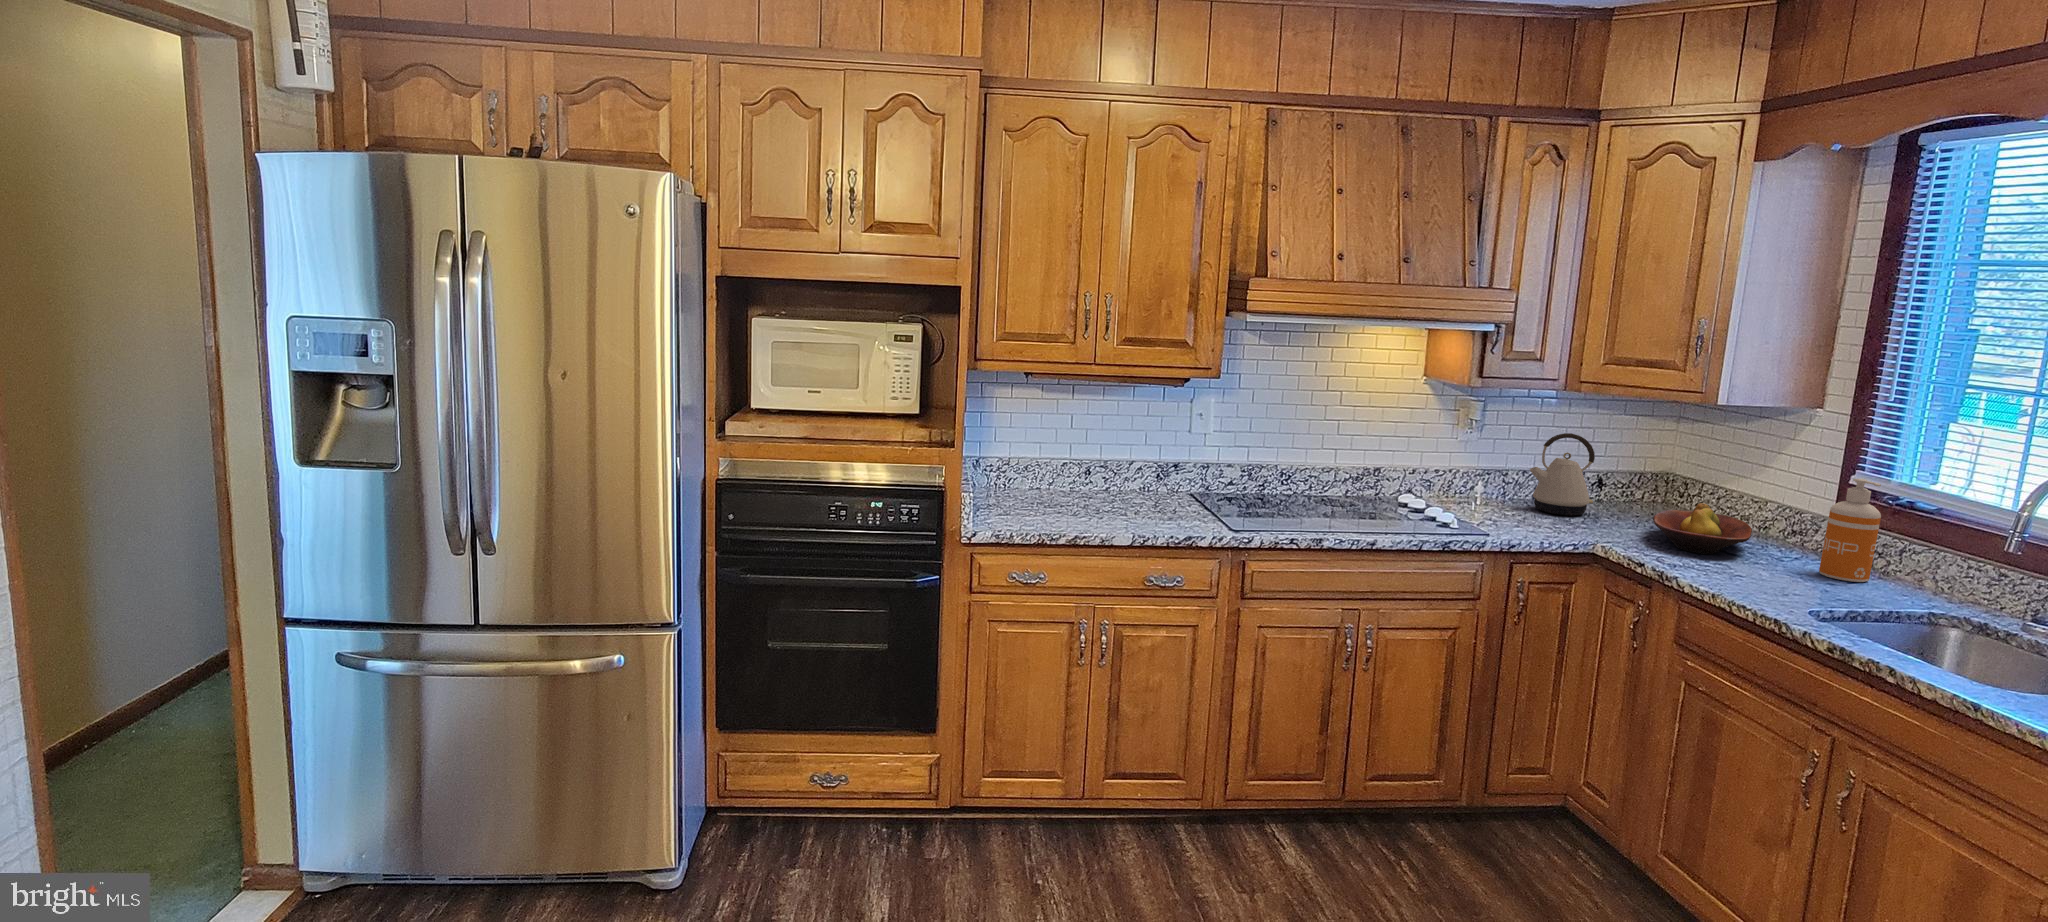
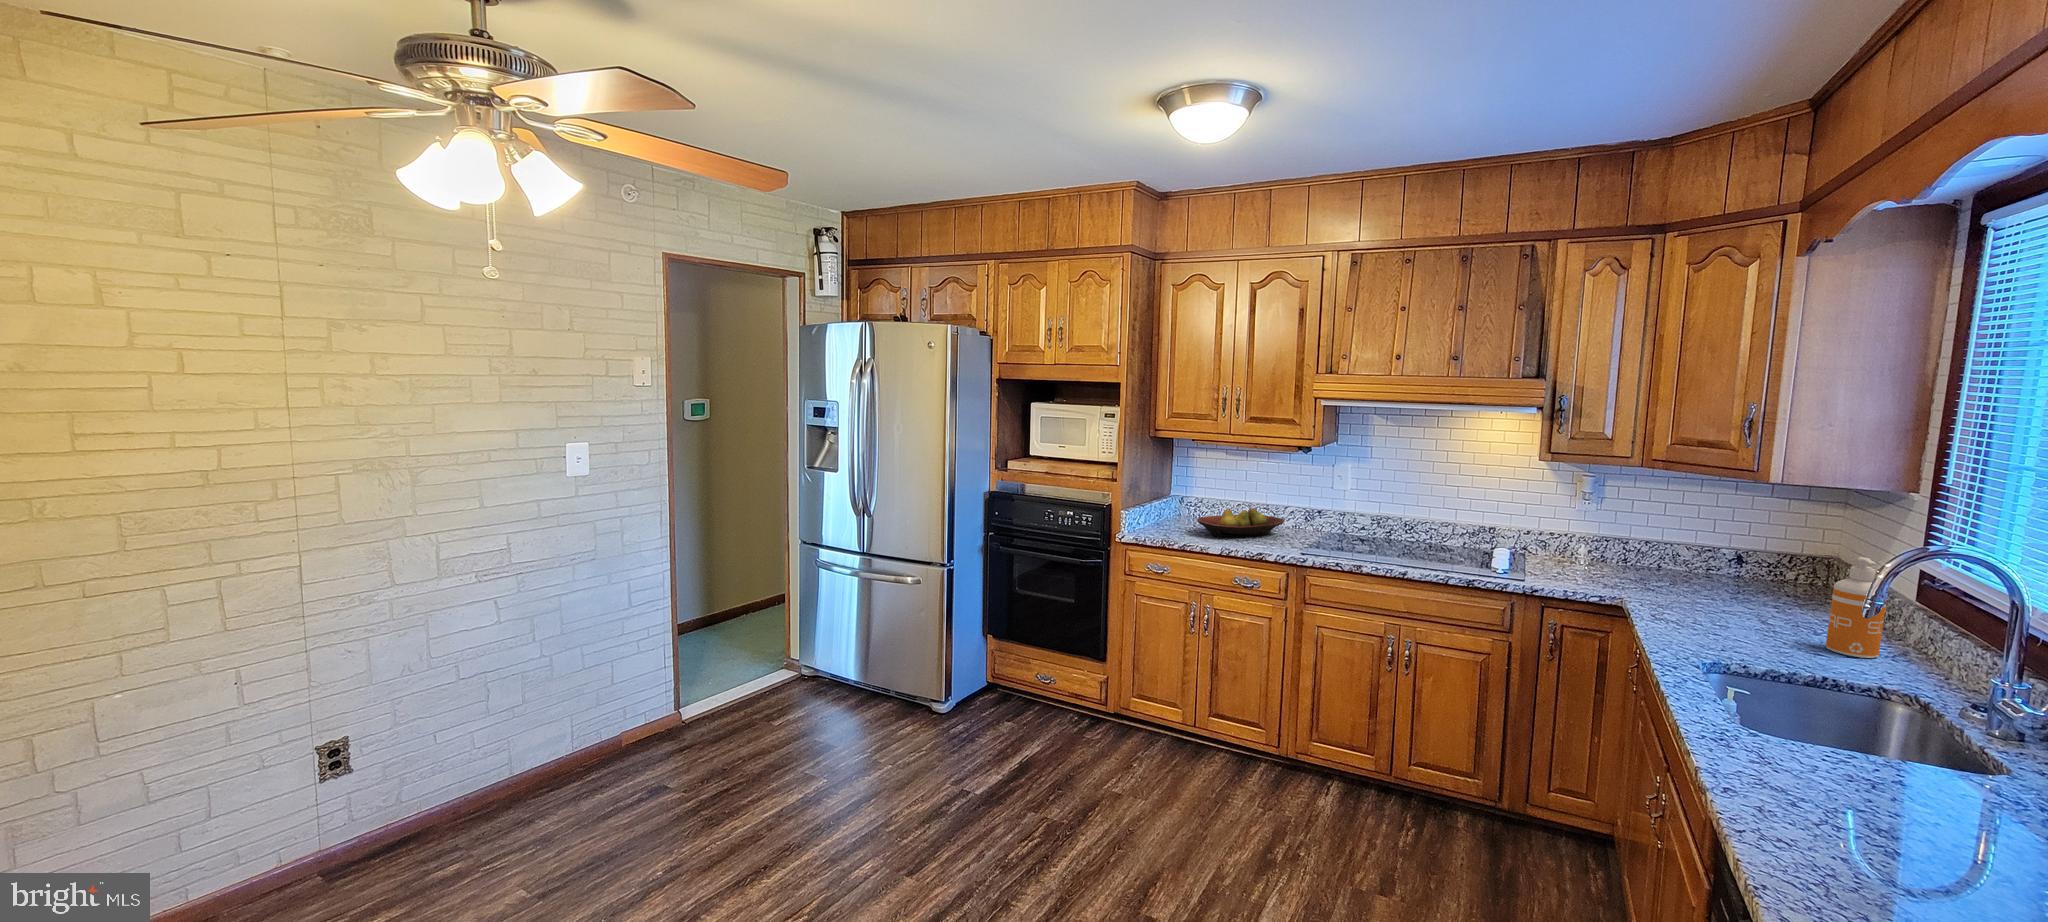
kettle: present [1530,433,1595,516] -> none [1630,507,1698,582]
fruit bowl: present [1653,503,1752,554] -> present [1197,508,1284,537]

